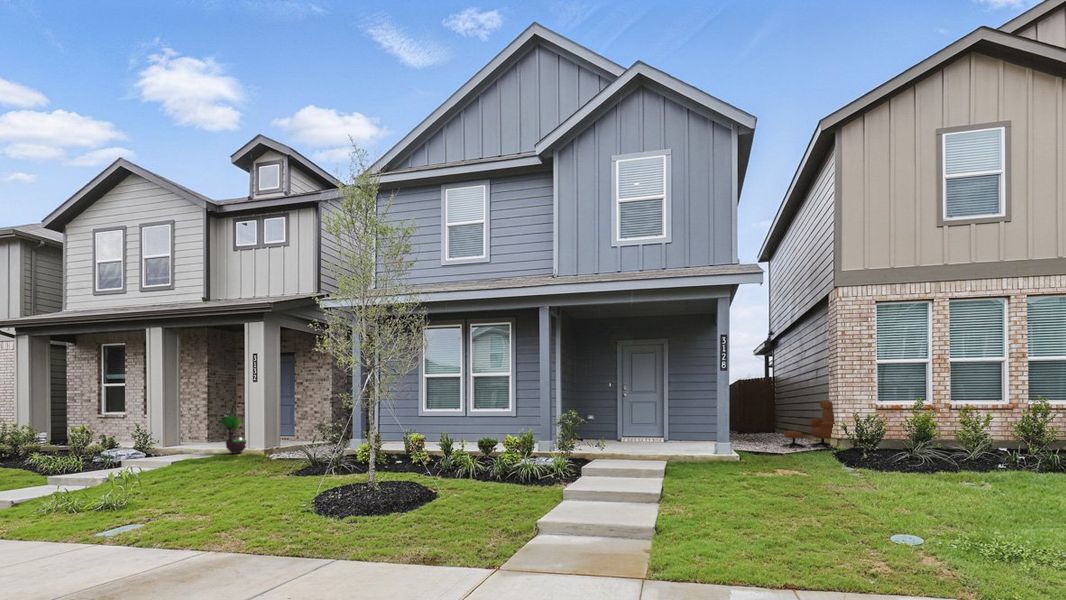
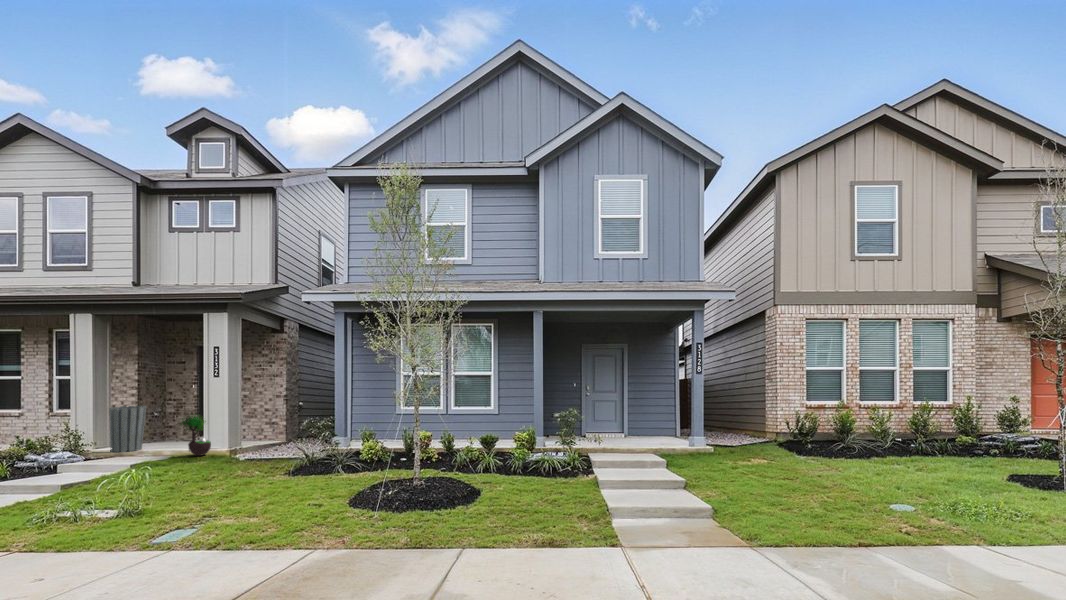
lounge chair: present [782,400,835,448] -> none [728,399,773,440]
trash can: none [173,408,206,450] -> present [109,406,146,452]

